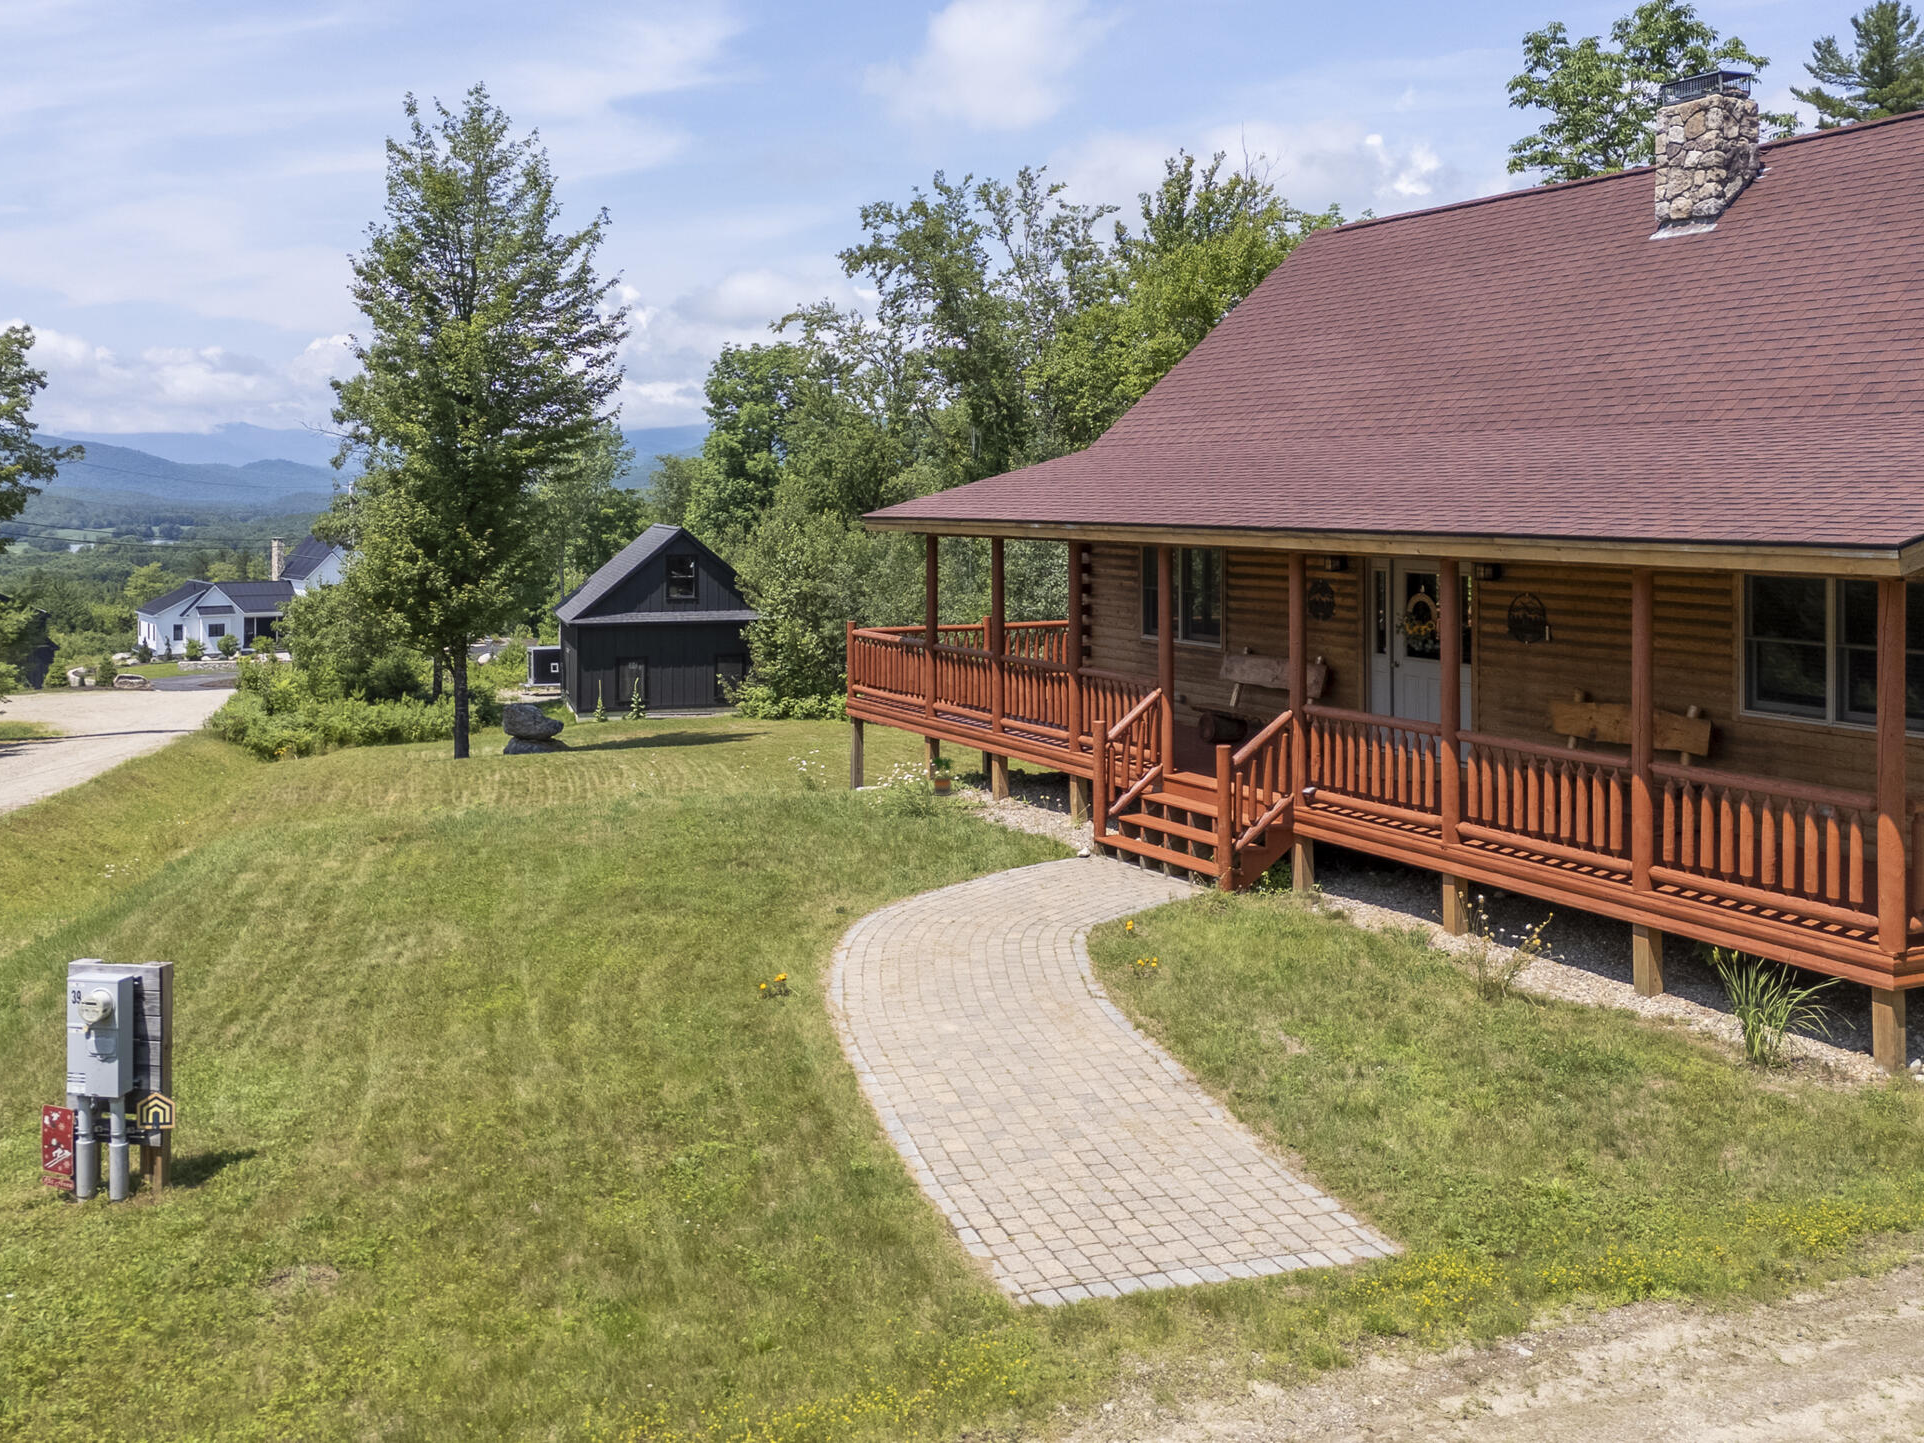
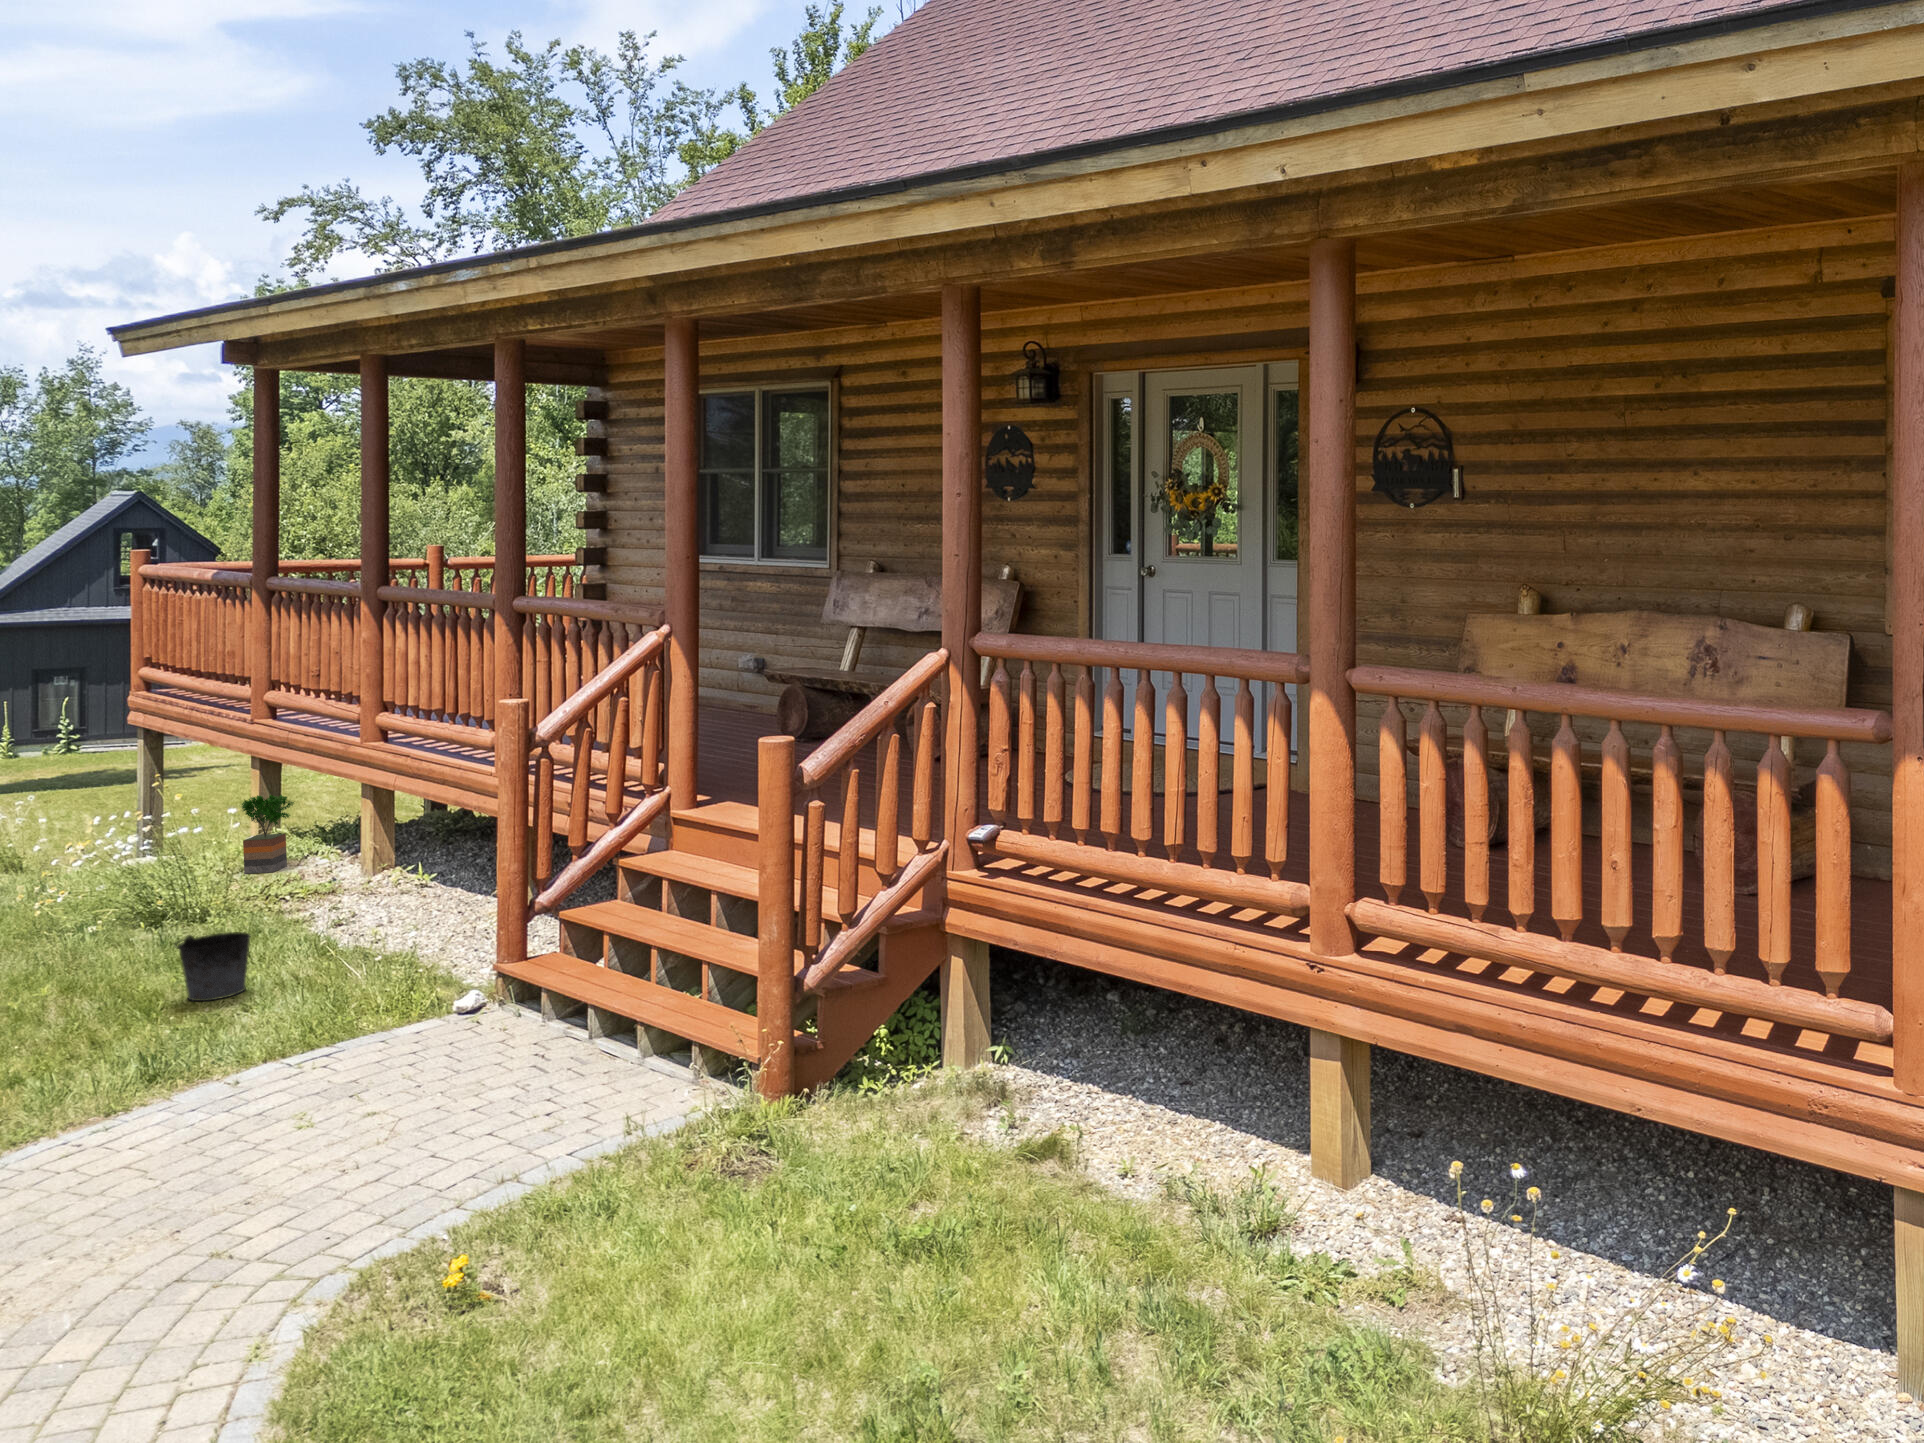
bucket: none [953,816,982,845] -> present [175,932,250,1001]

